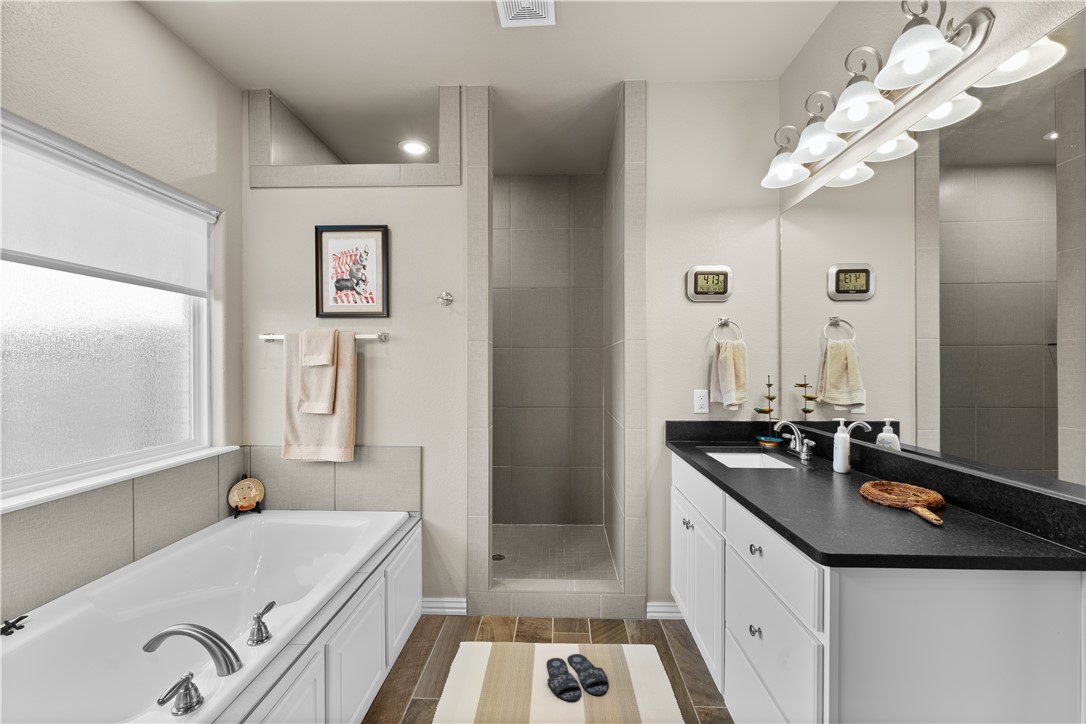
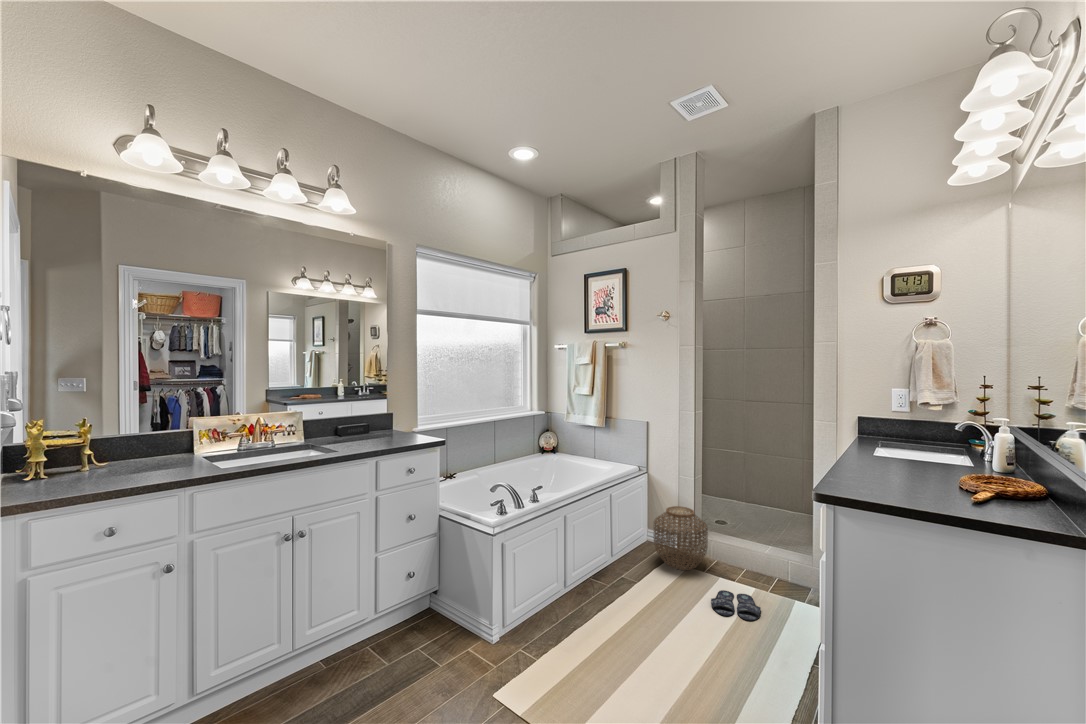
woven basket: none [444,557,516,648] -> present [654,506,708,570]

